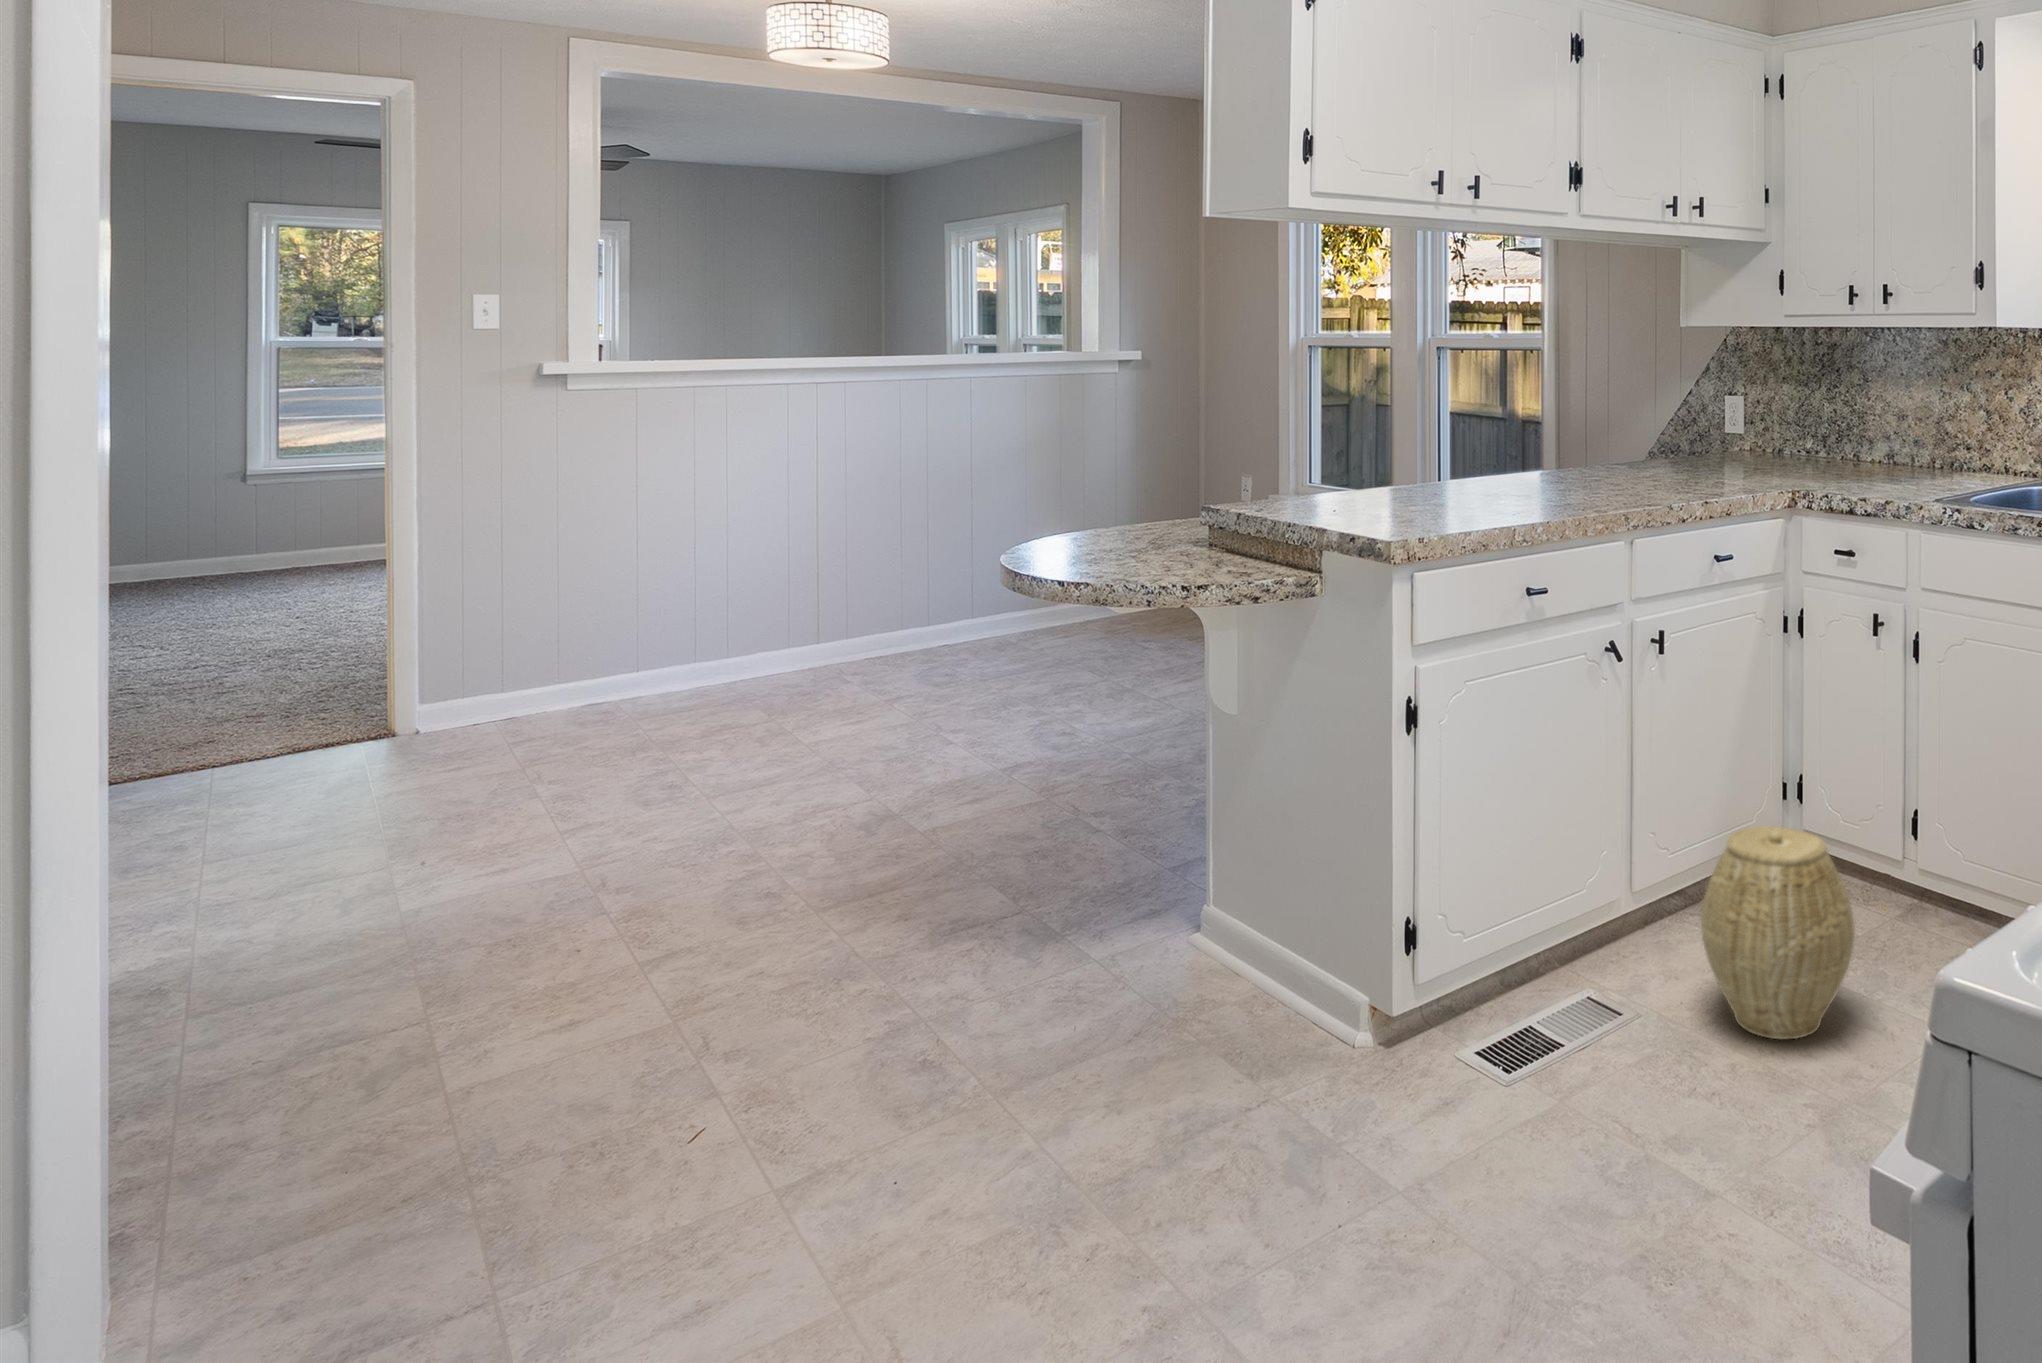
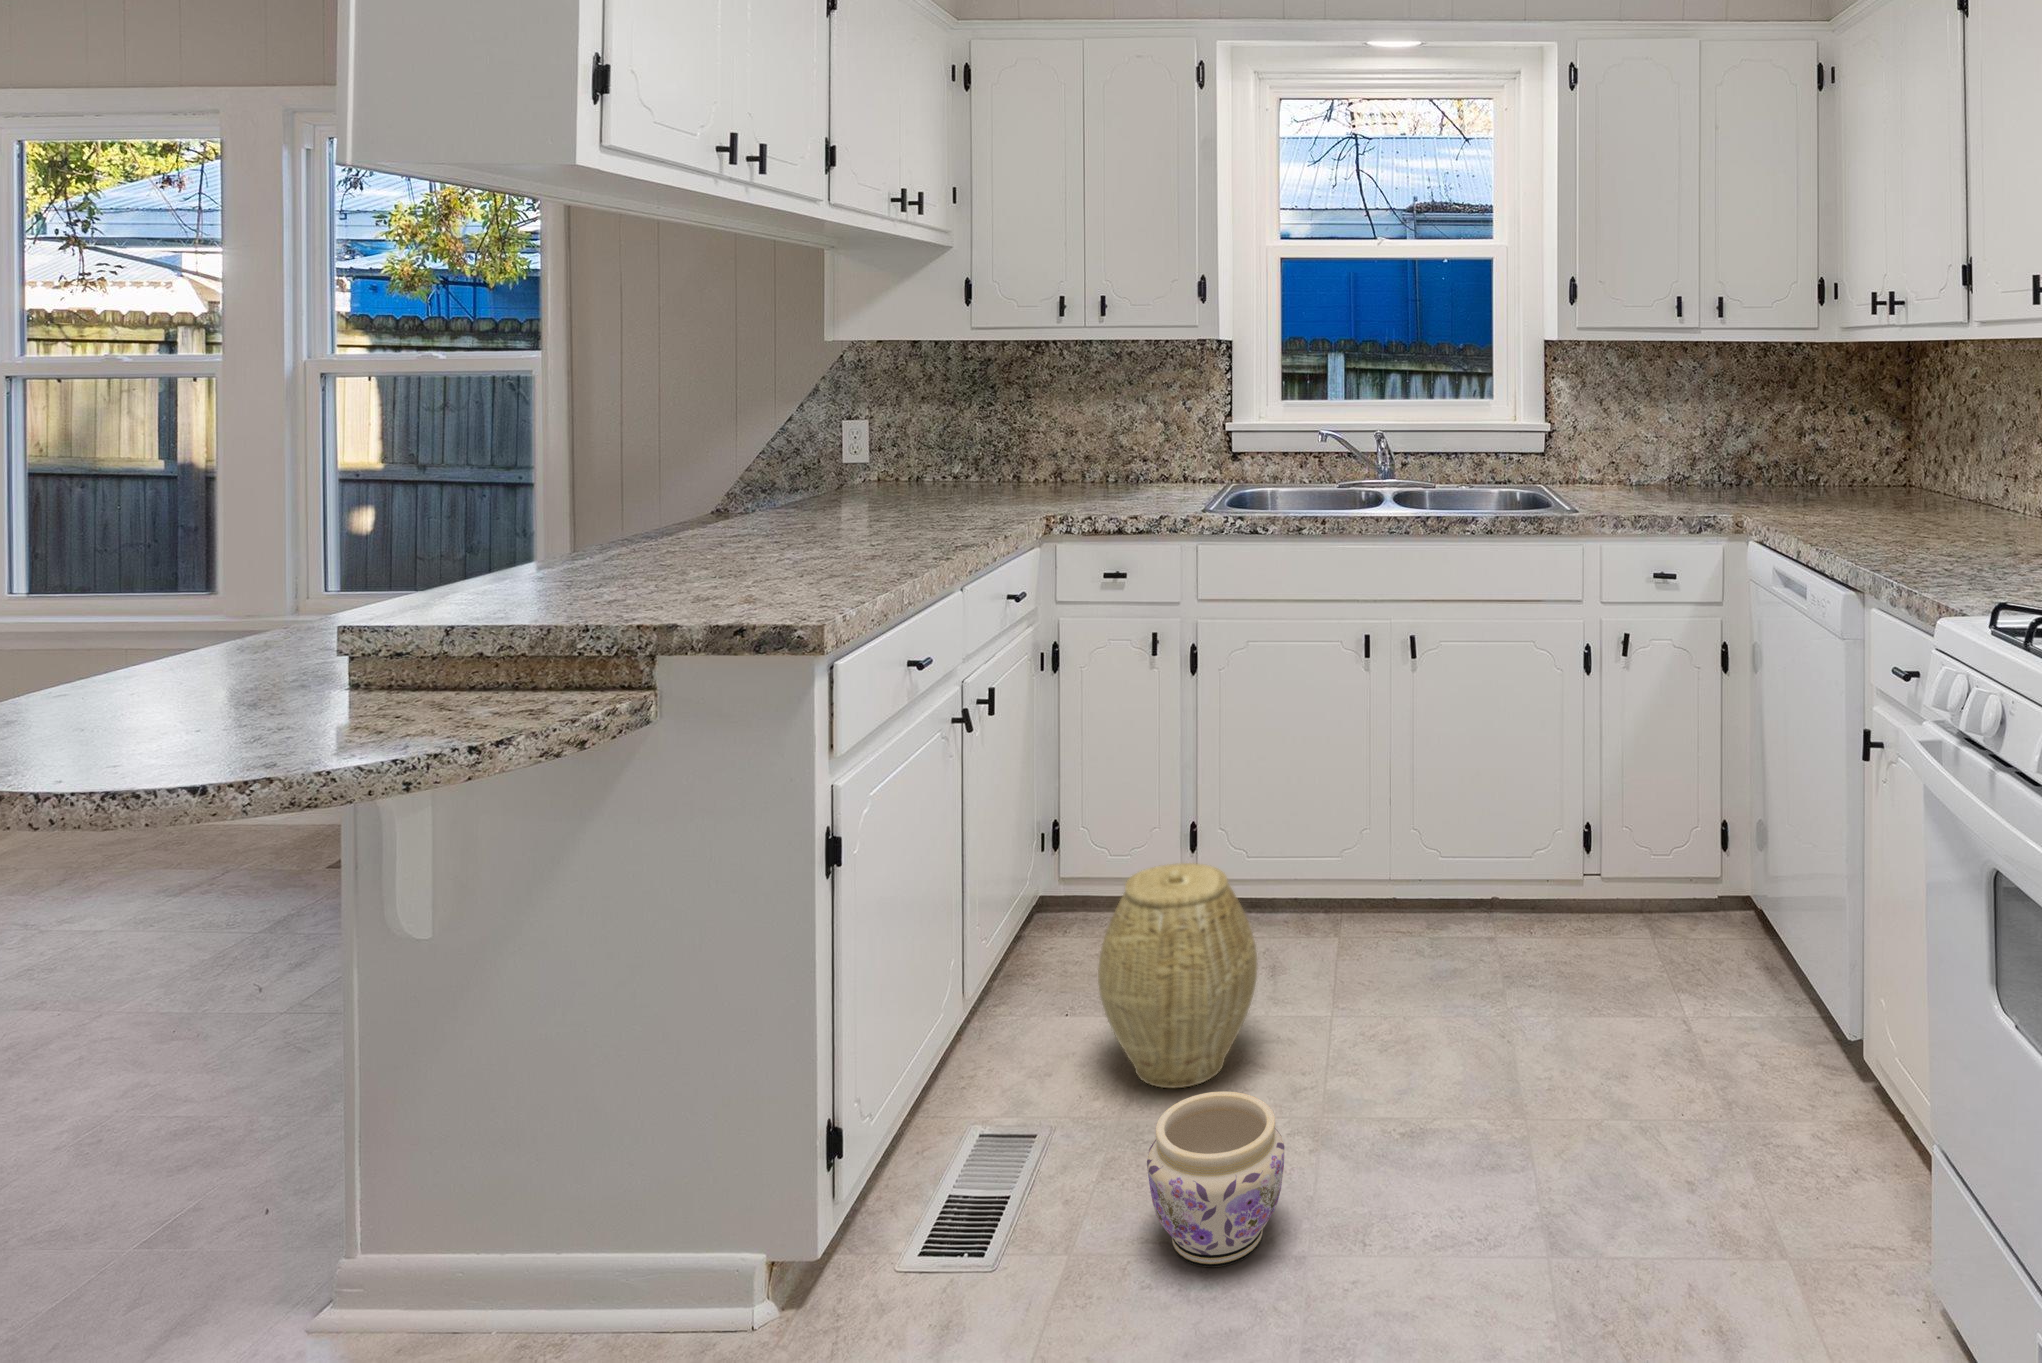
planter: none [1606,1020,1733,1177] -> present [1147,1091,1285,1267]

